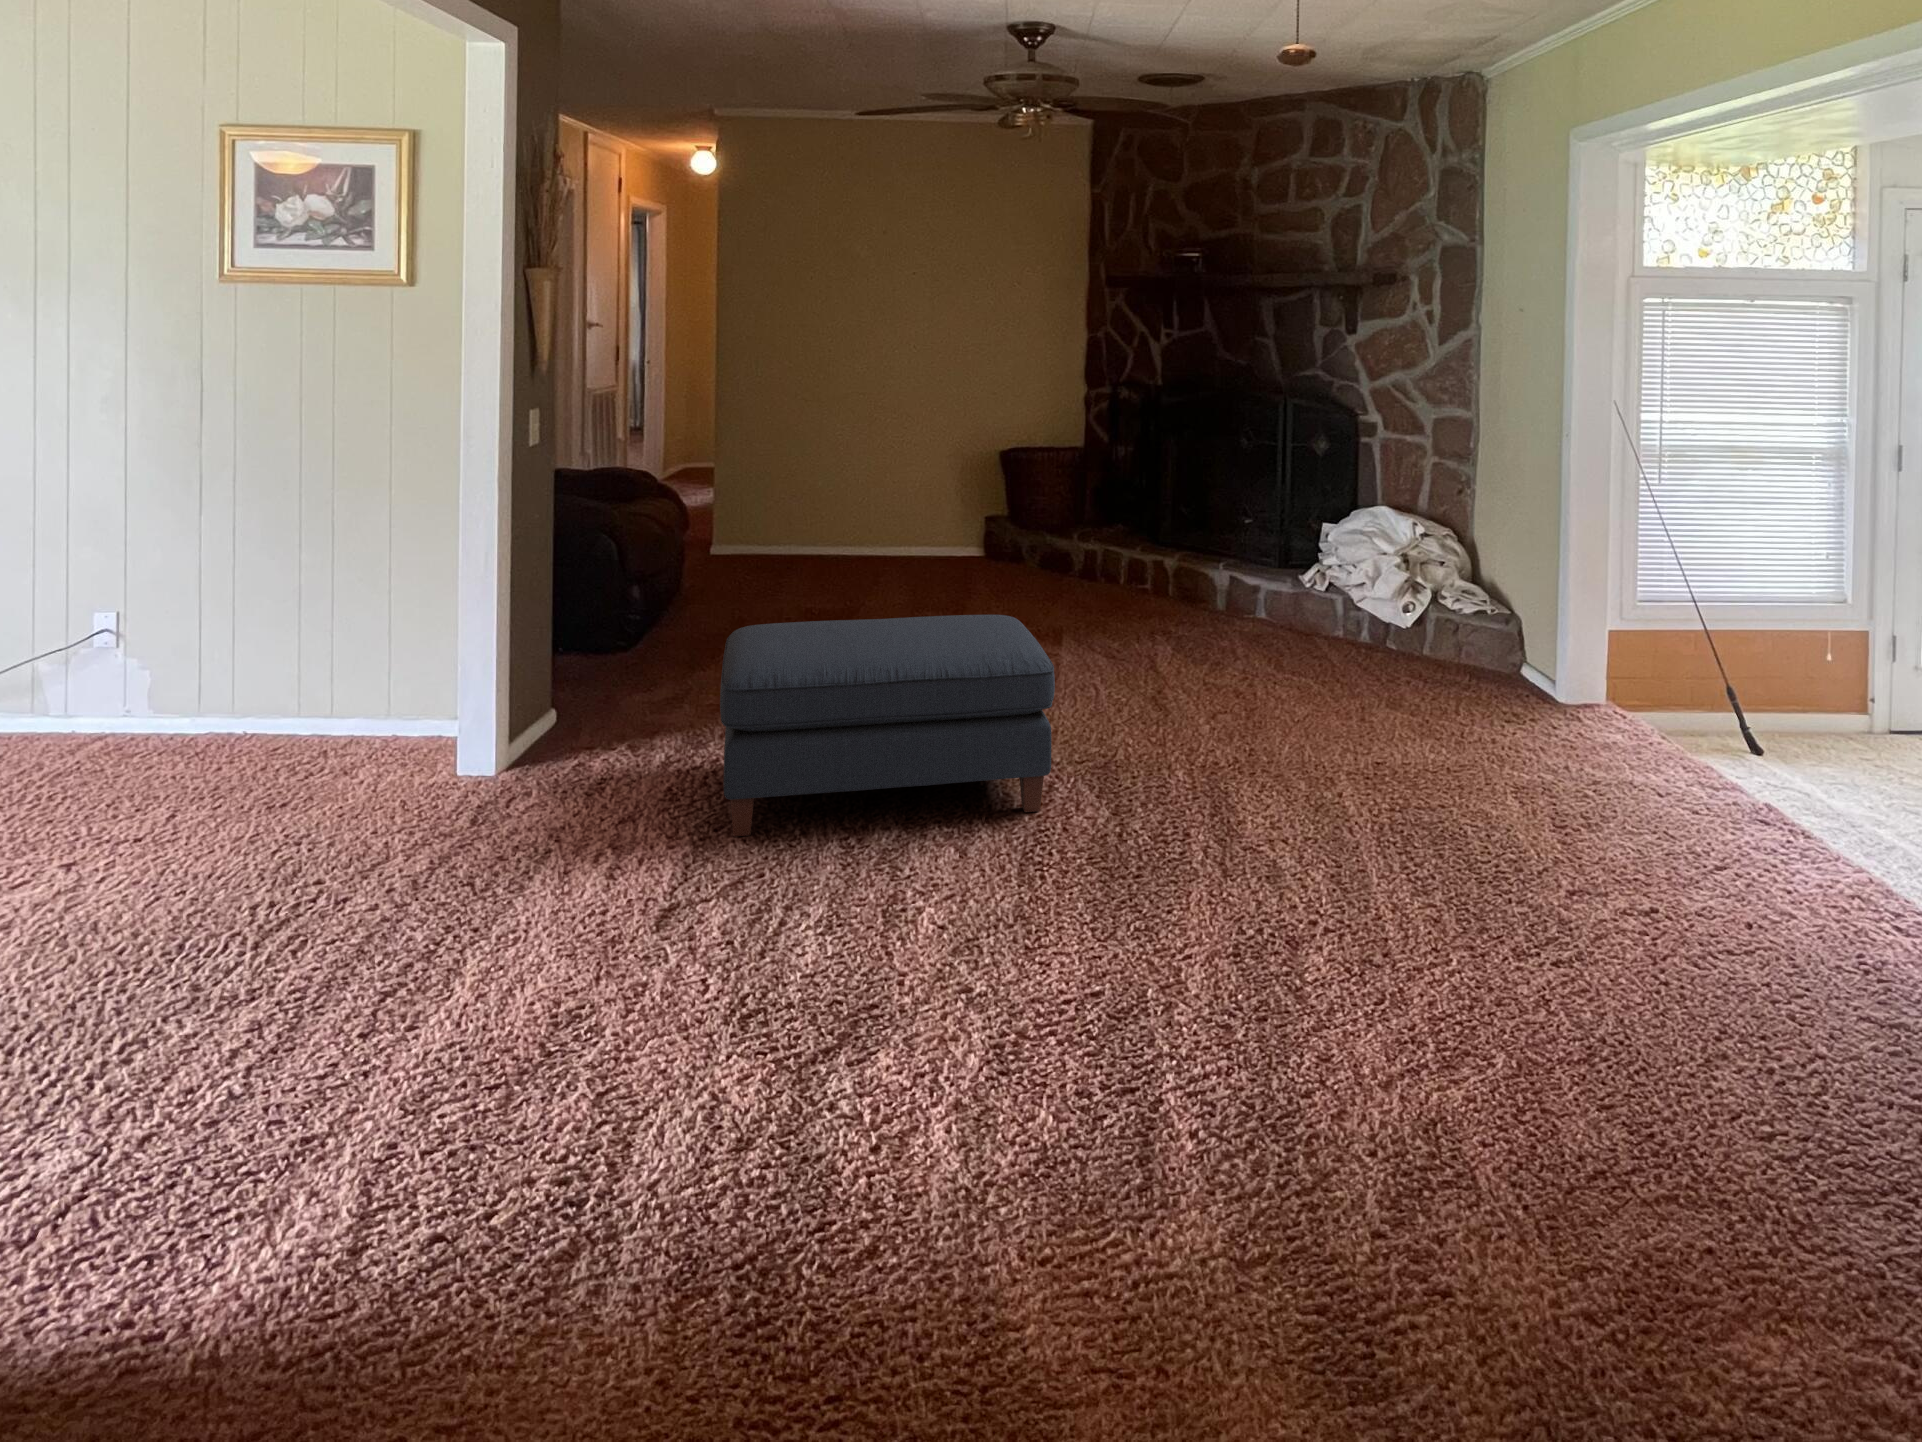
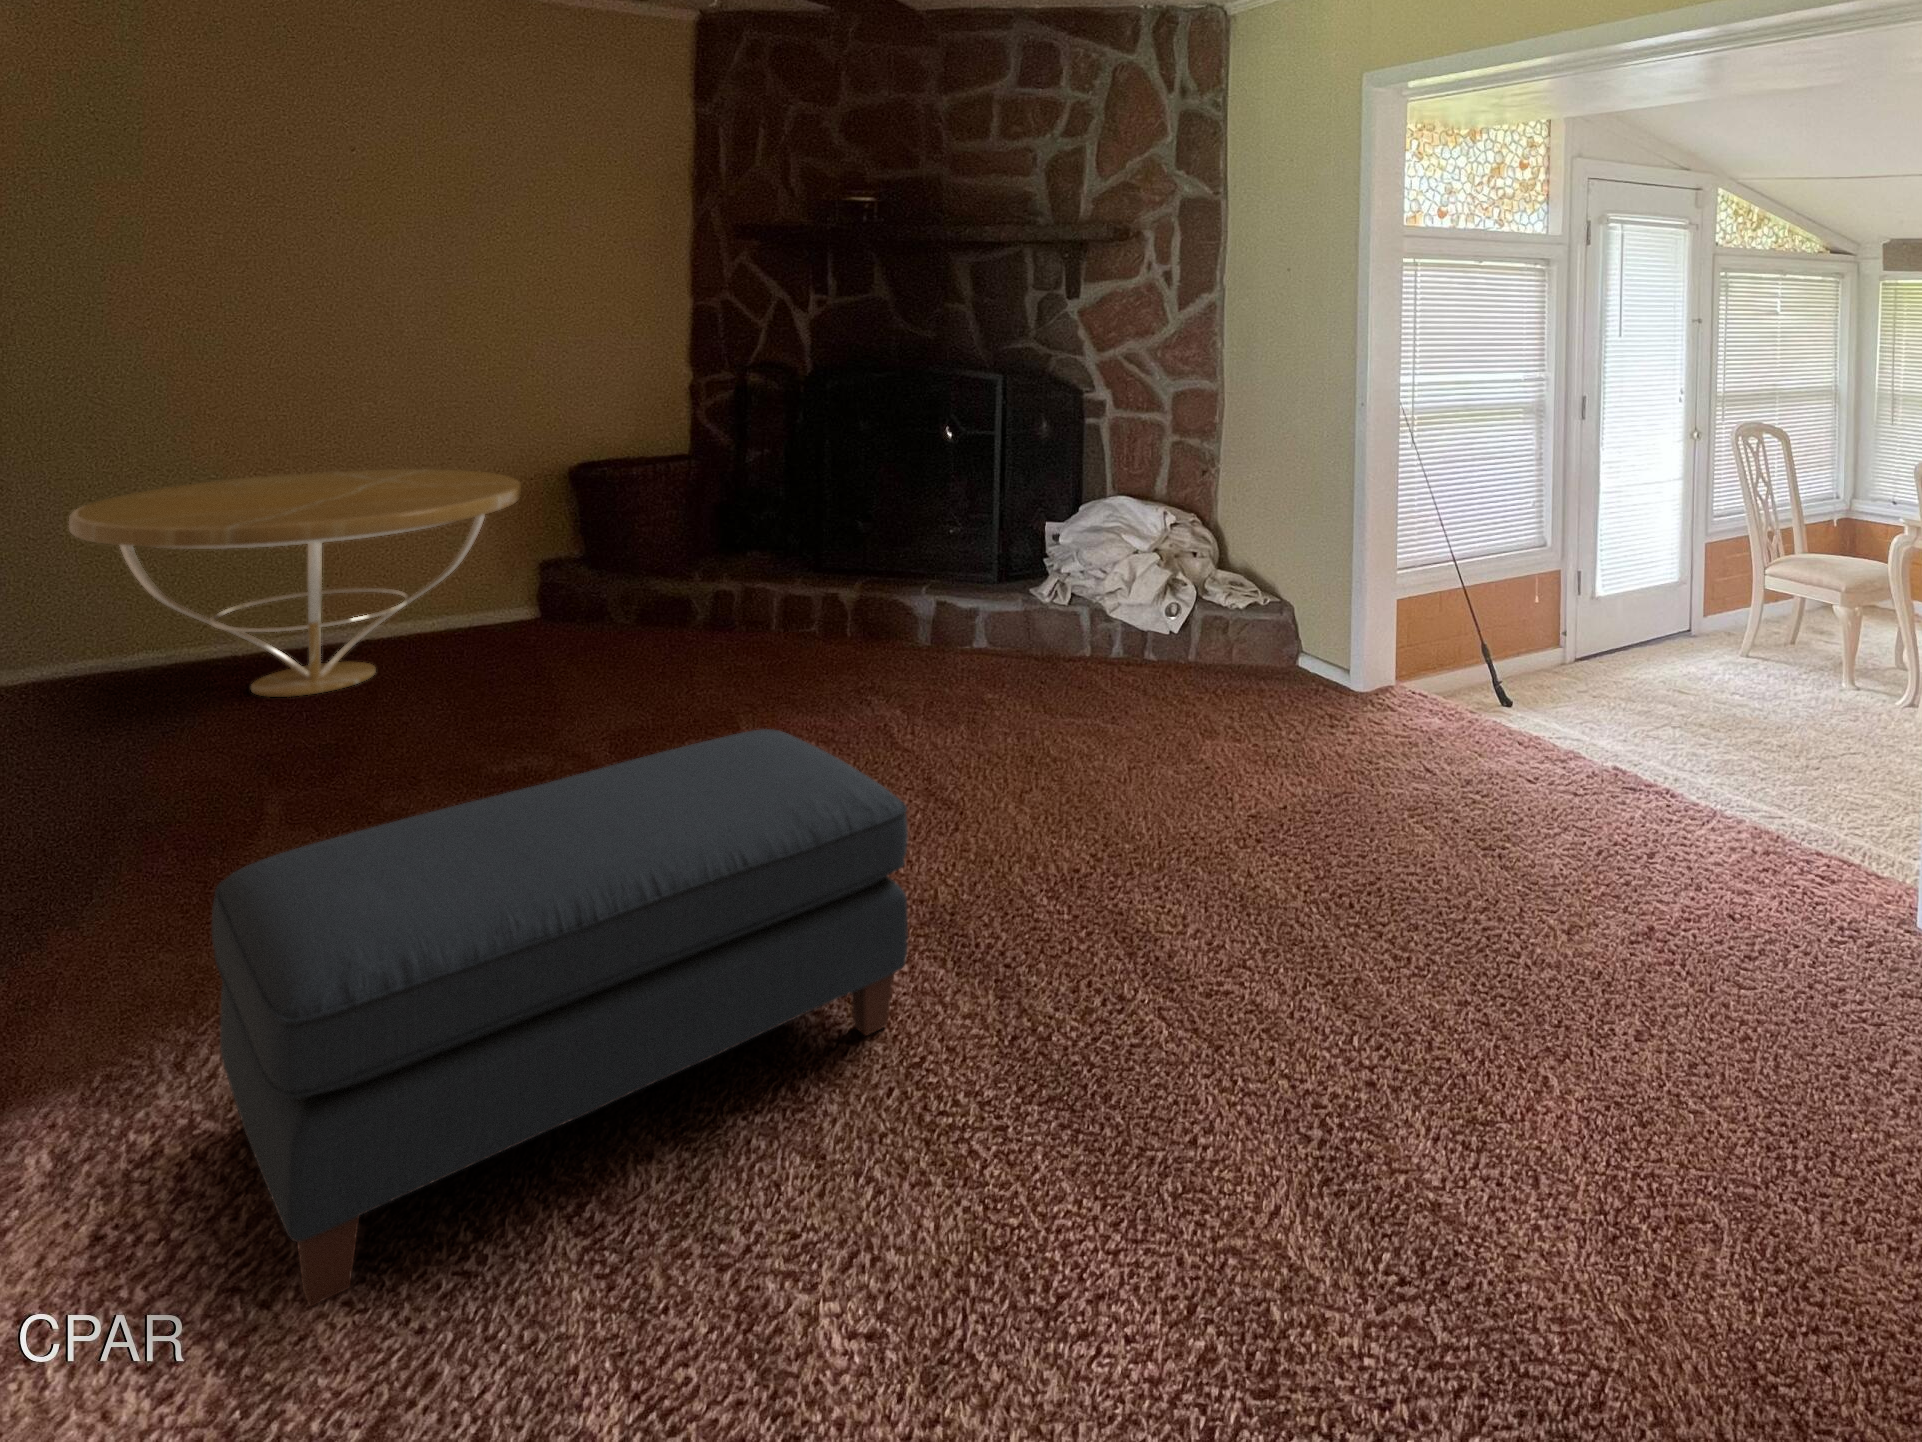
coffee table: none [744,441,968,581] -> present [69,469,521,697]

